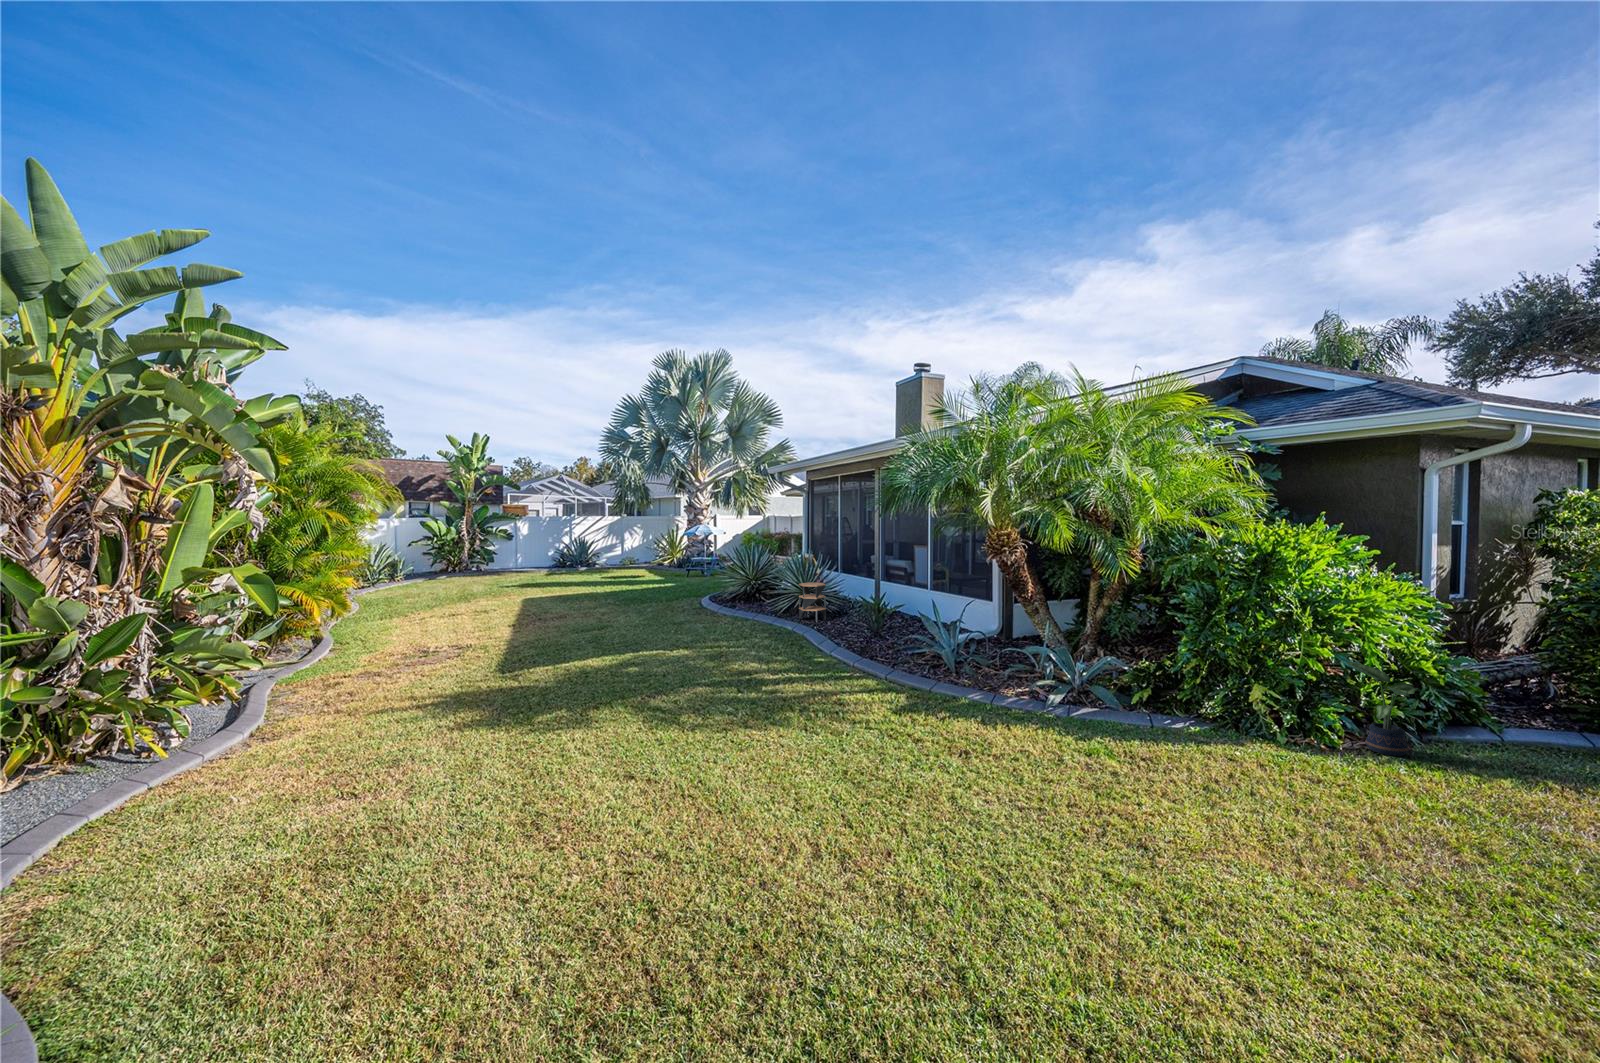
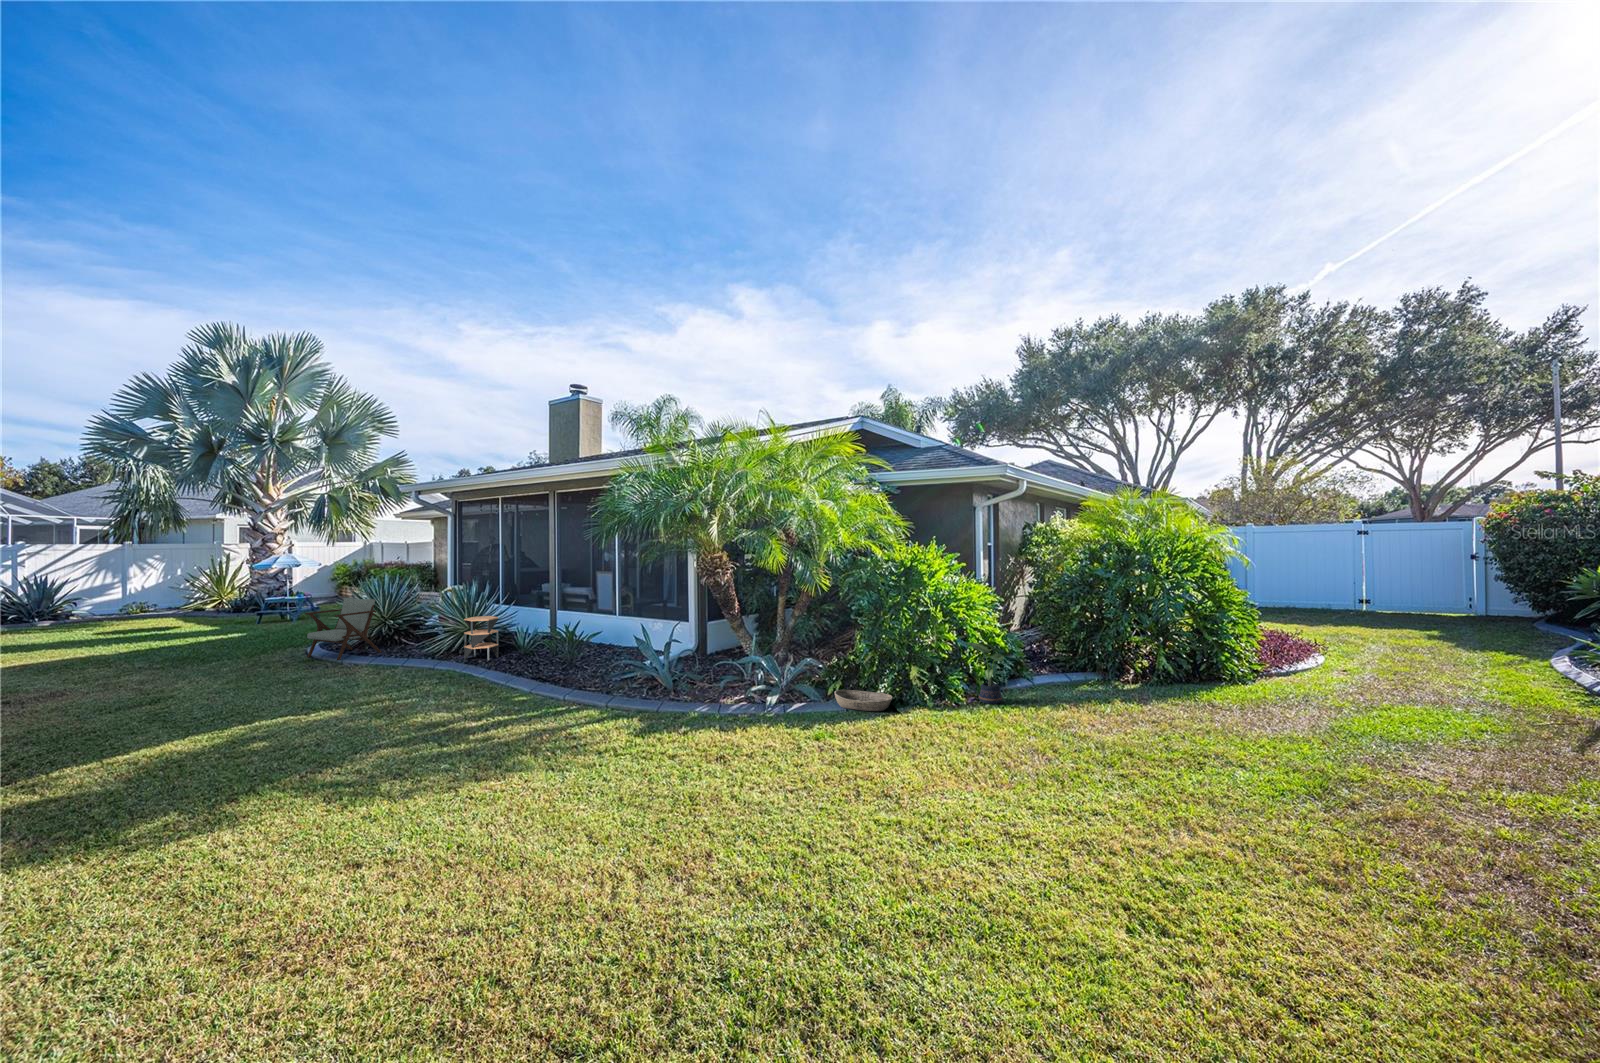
lounge chair: none [696,560,746,610] -> present [305,598,382,660]
basket: none [1136,699,1217,734] -> present [834,690,892,711]

